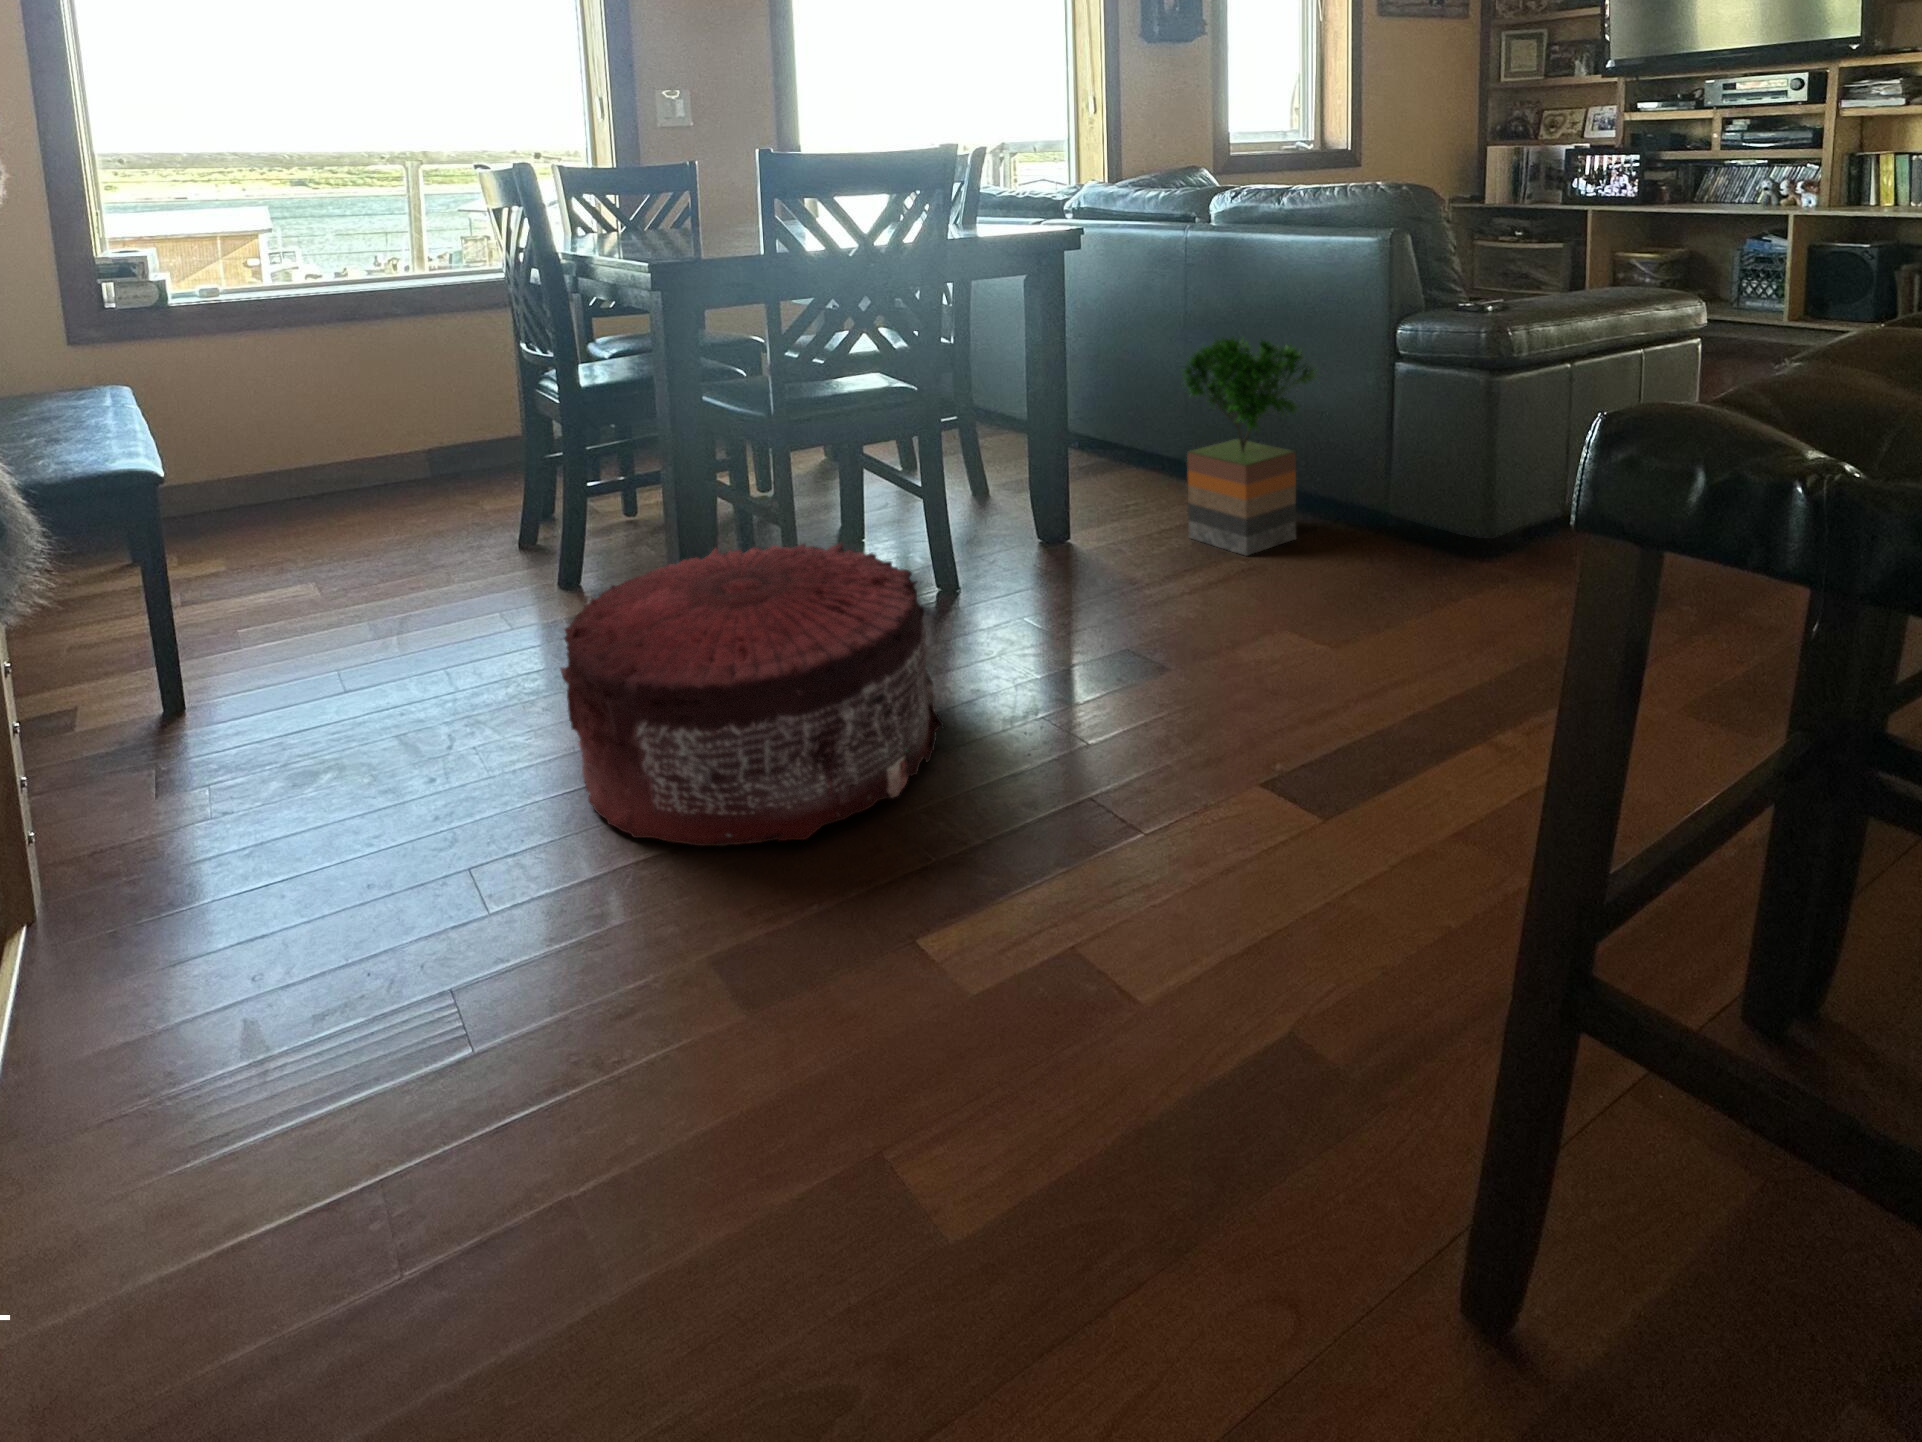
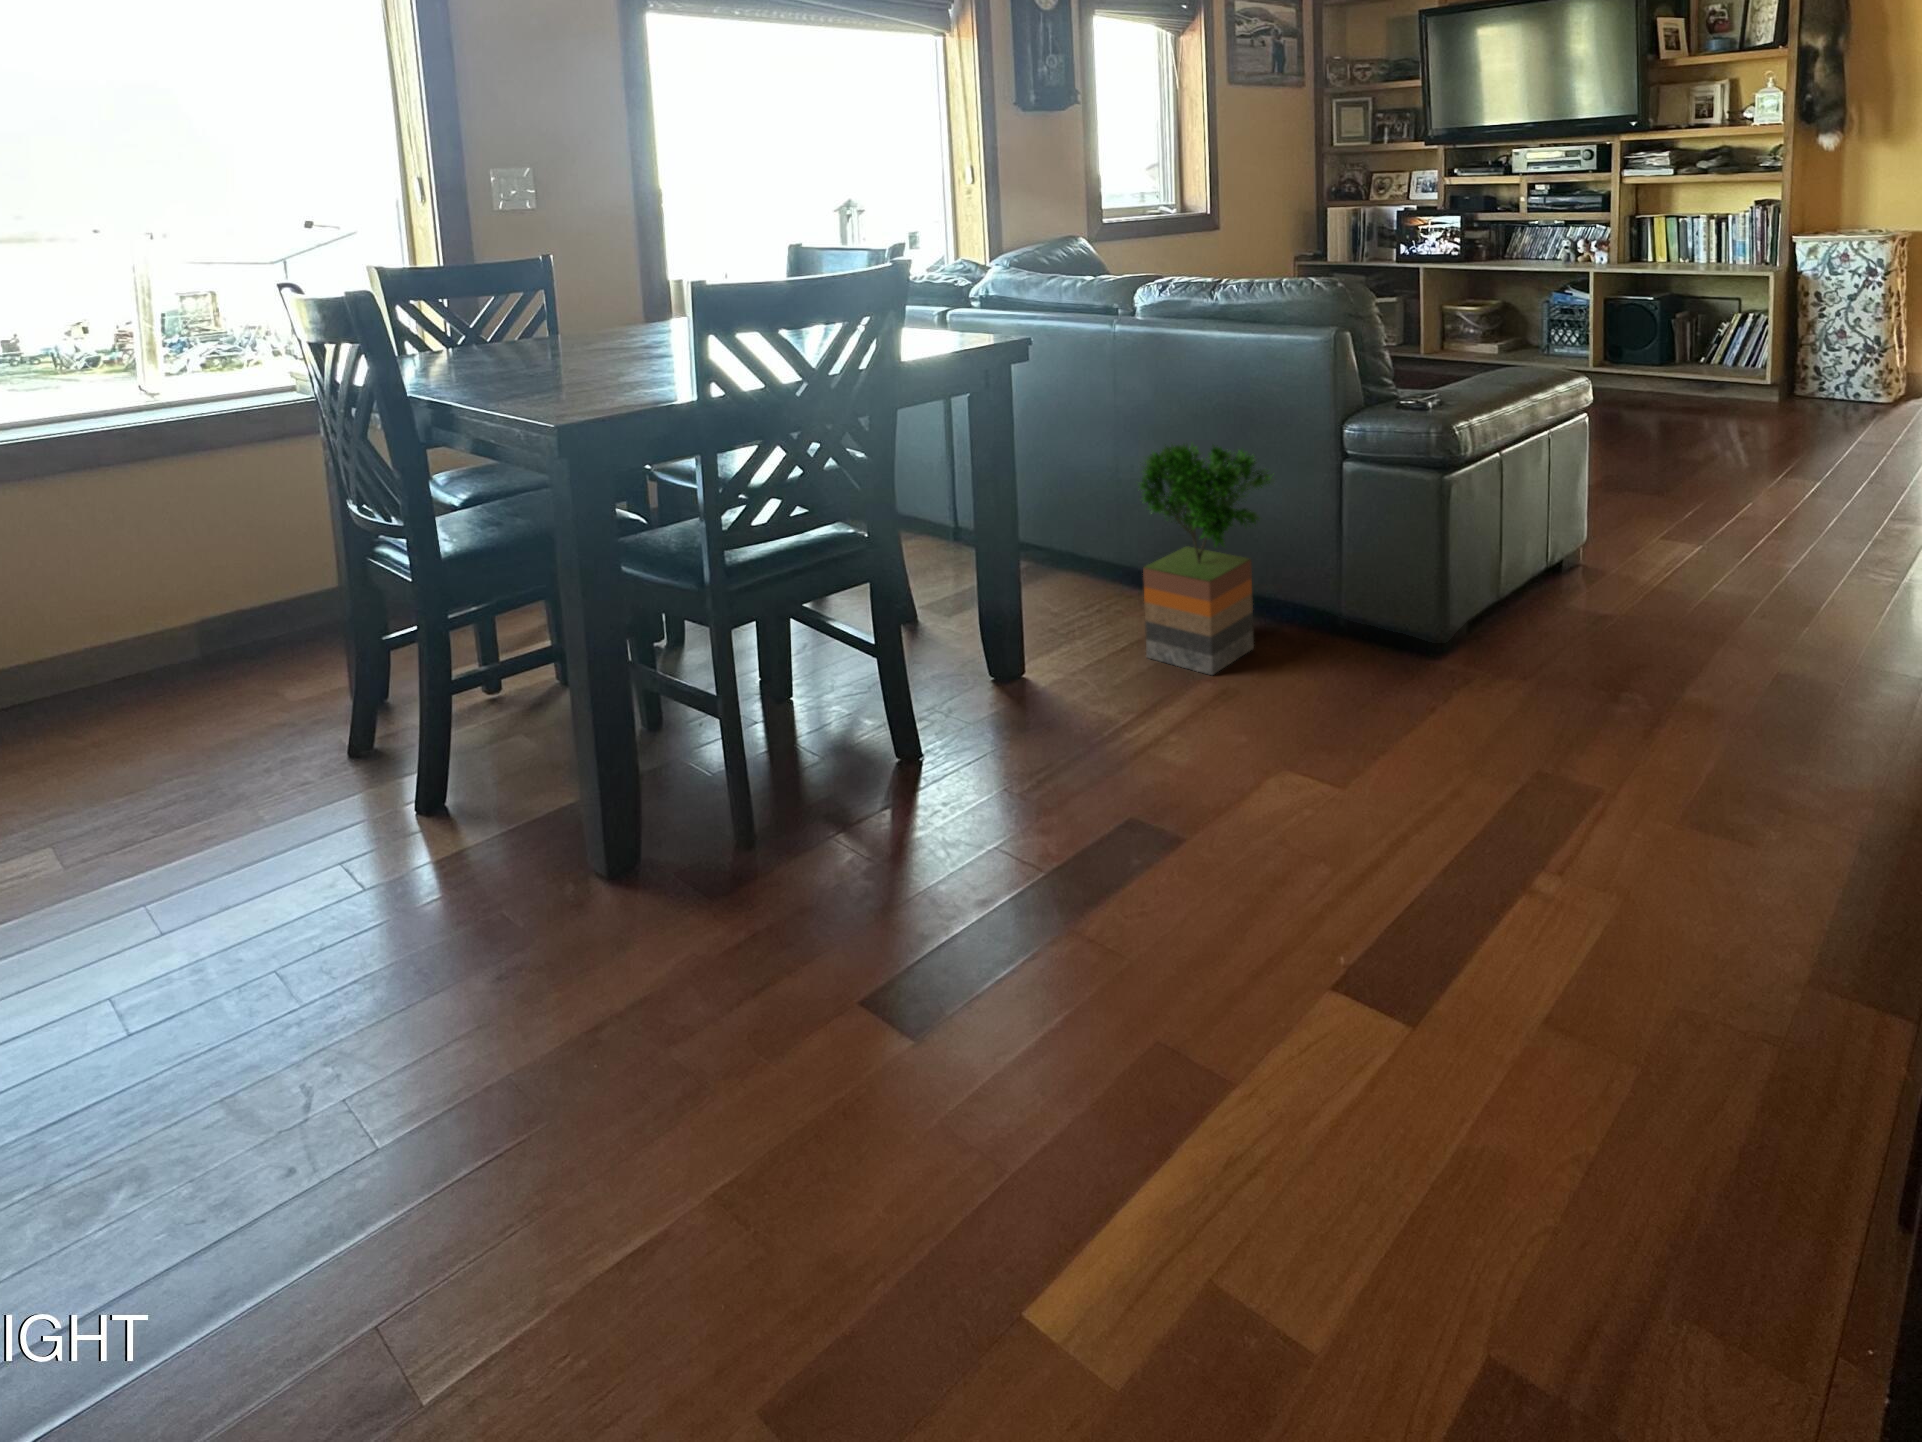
pouf: present [560,543,944,846] -> none [485,748,971,1215]

